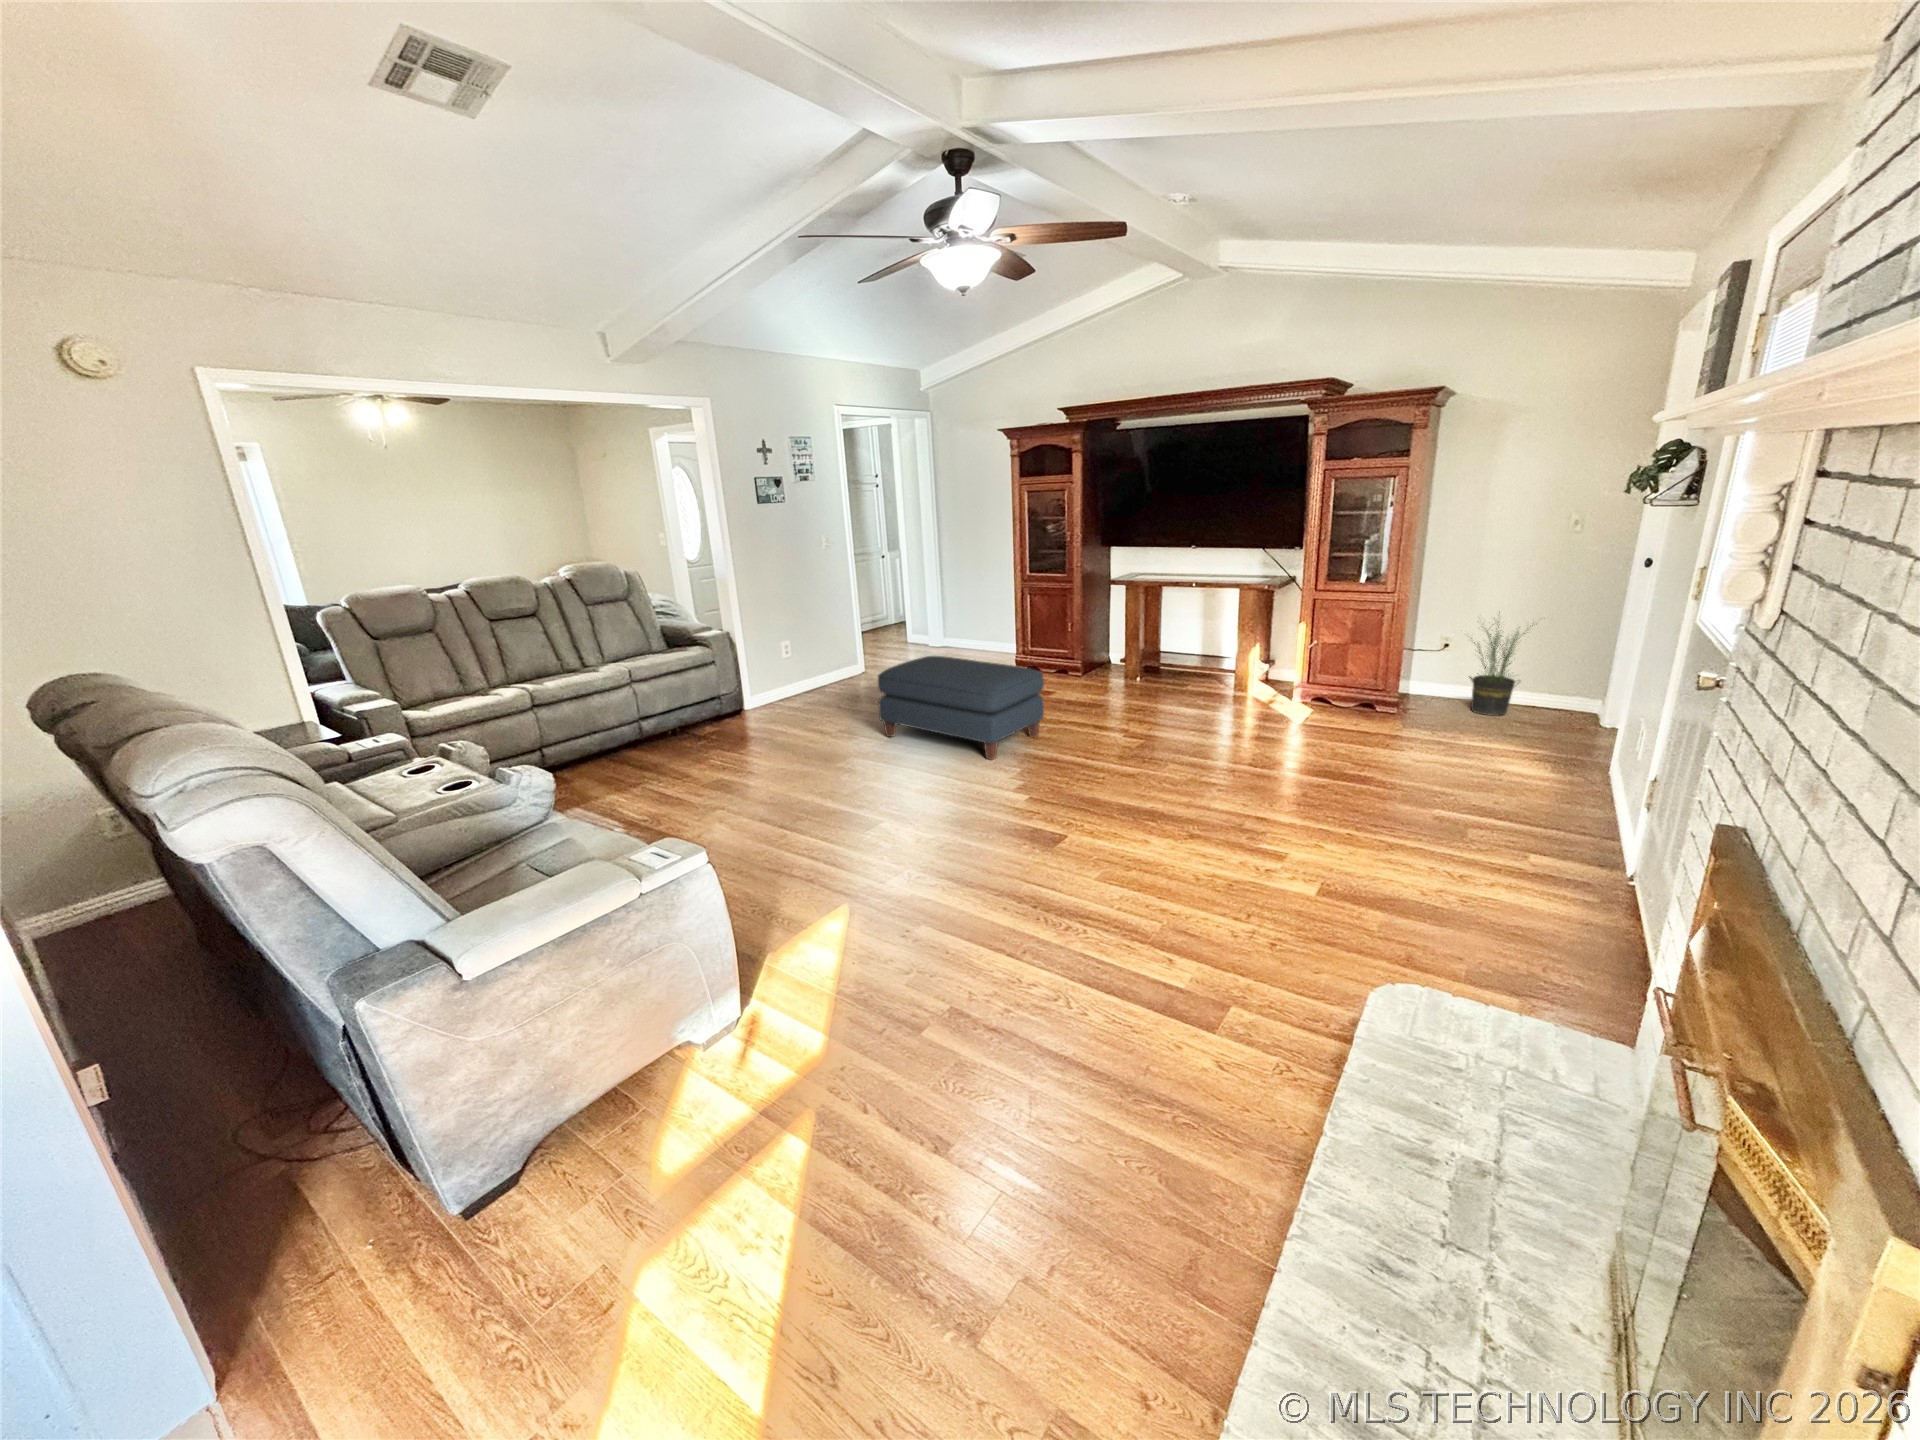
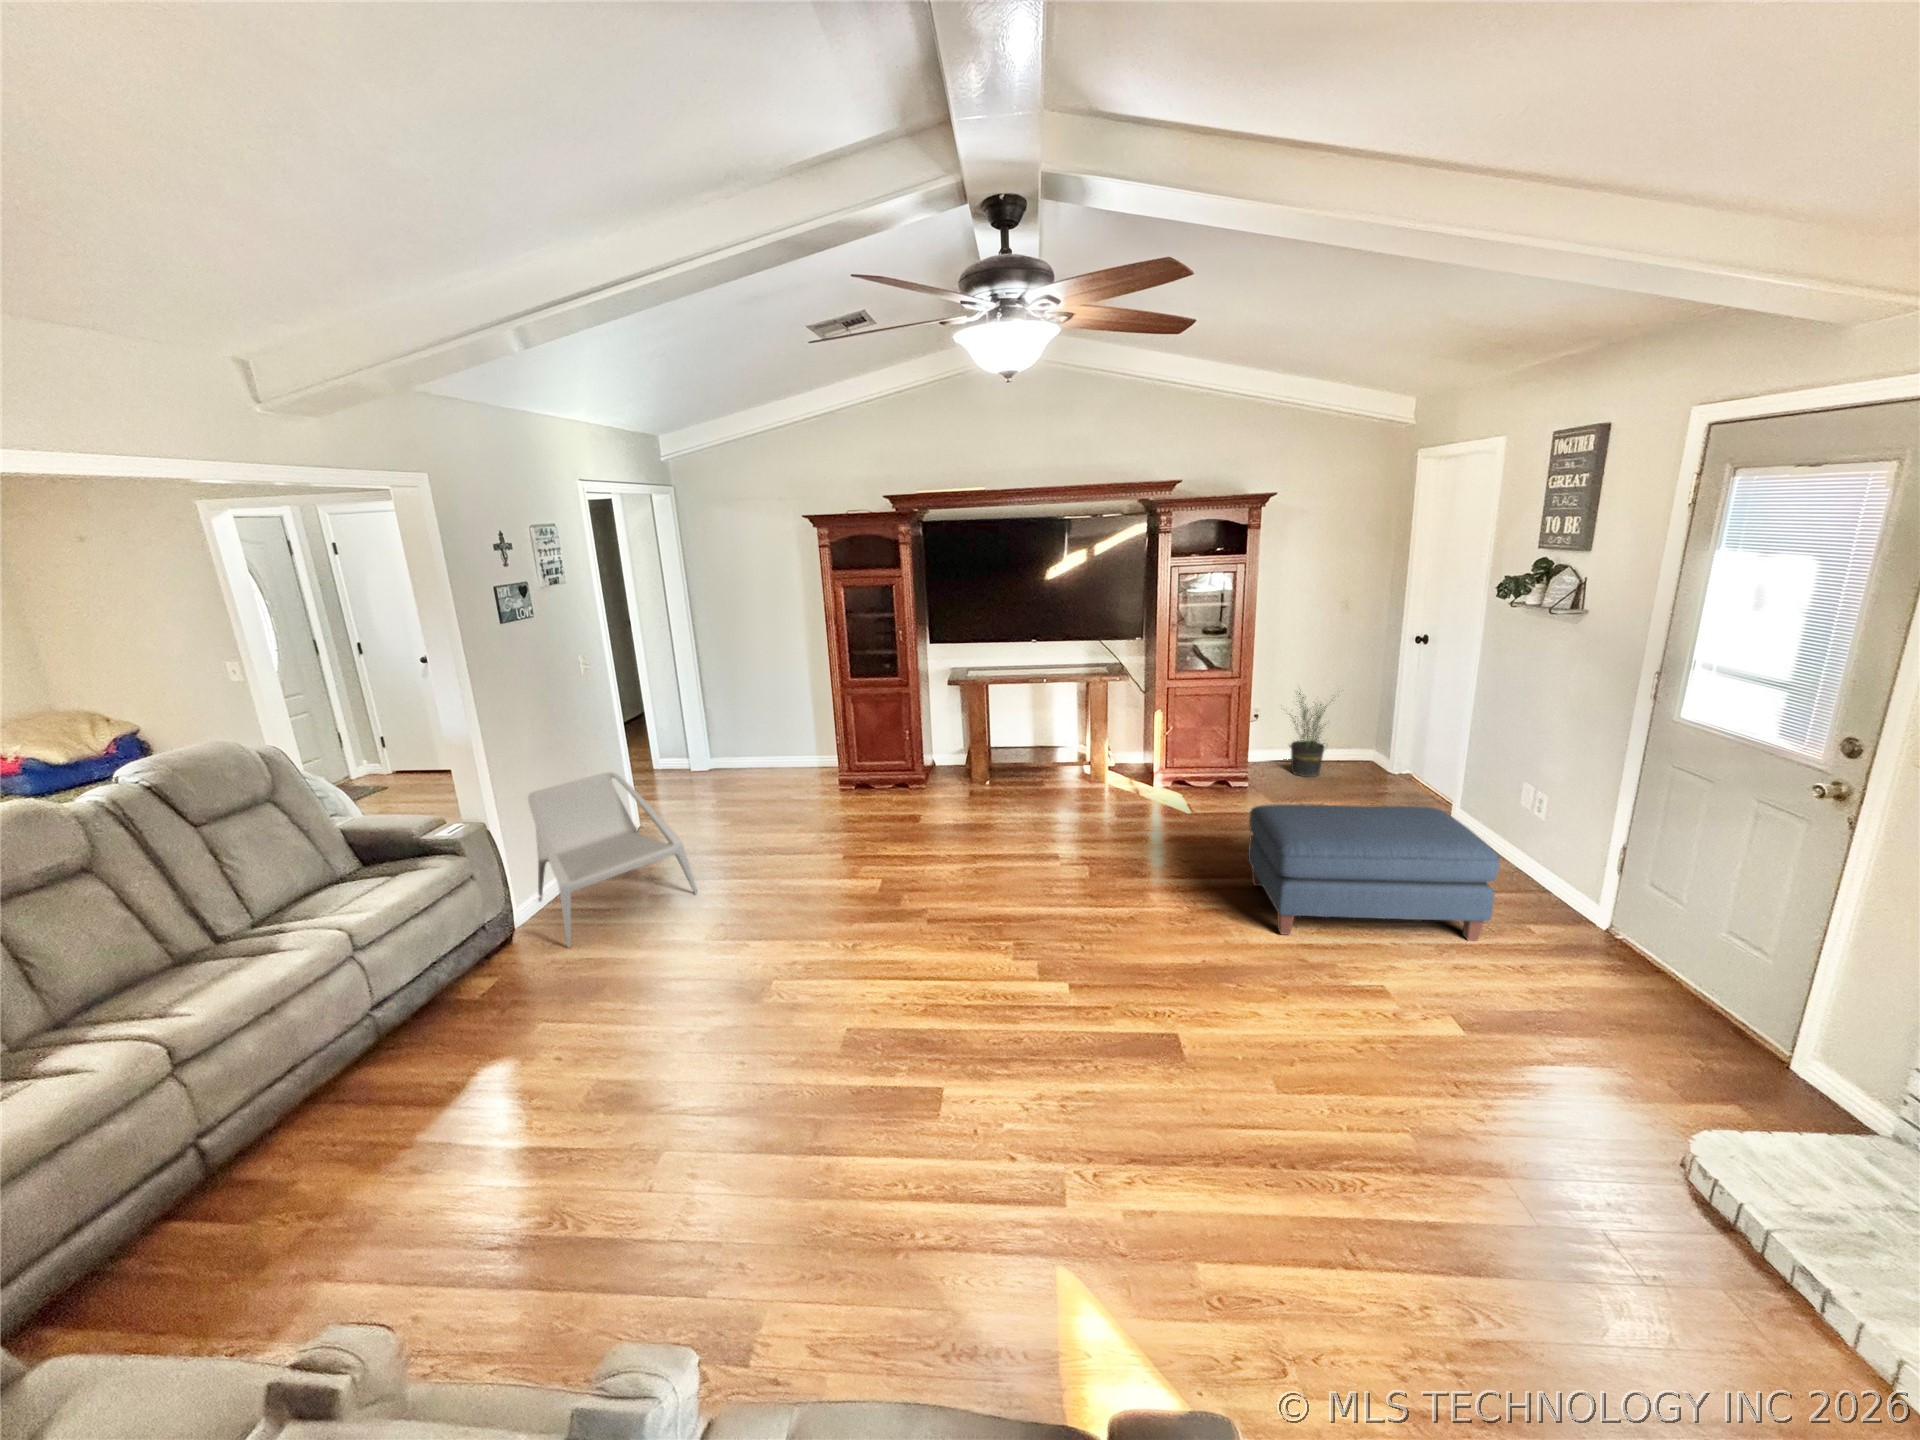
armchair: none [758,617,855,721] -> present [528,772,698,947]
ottoman: present [878,656,1044,760] -> present [1248,804,1500,941]

